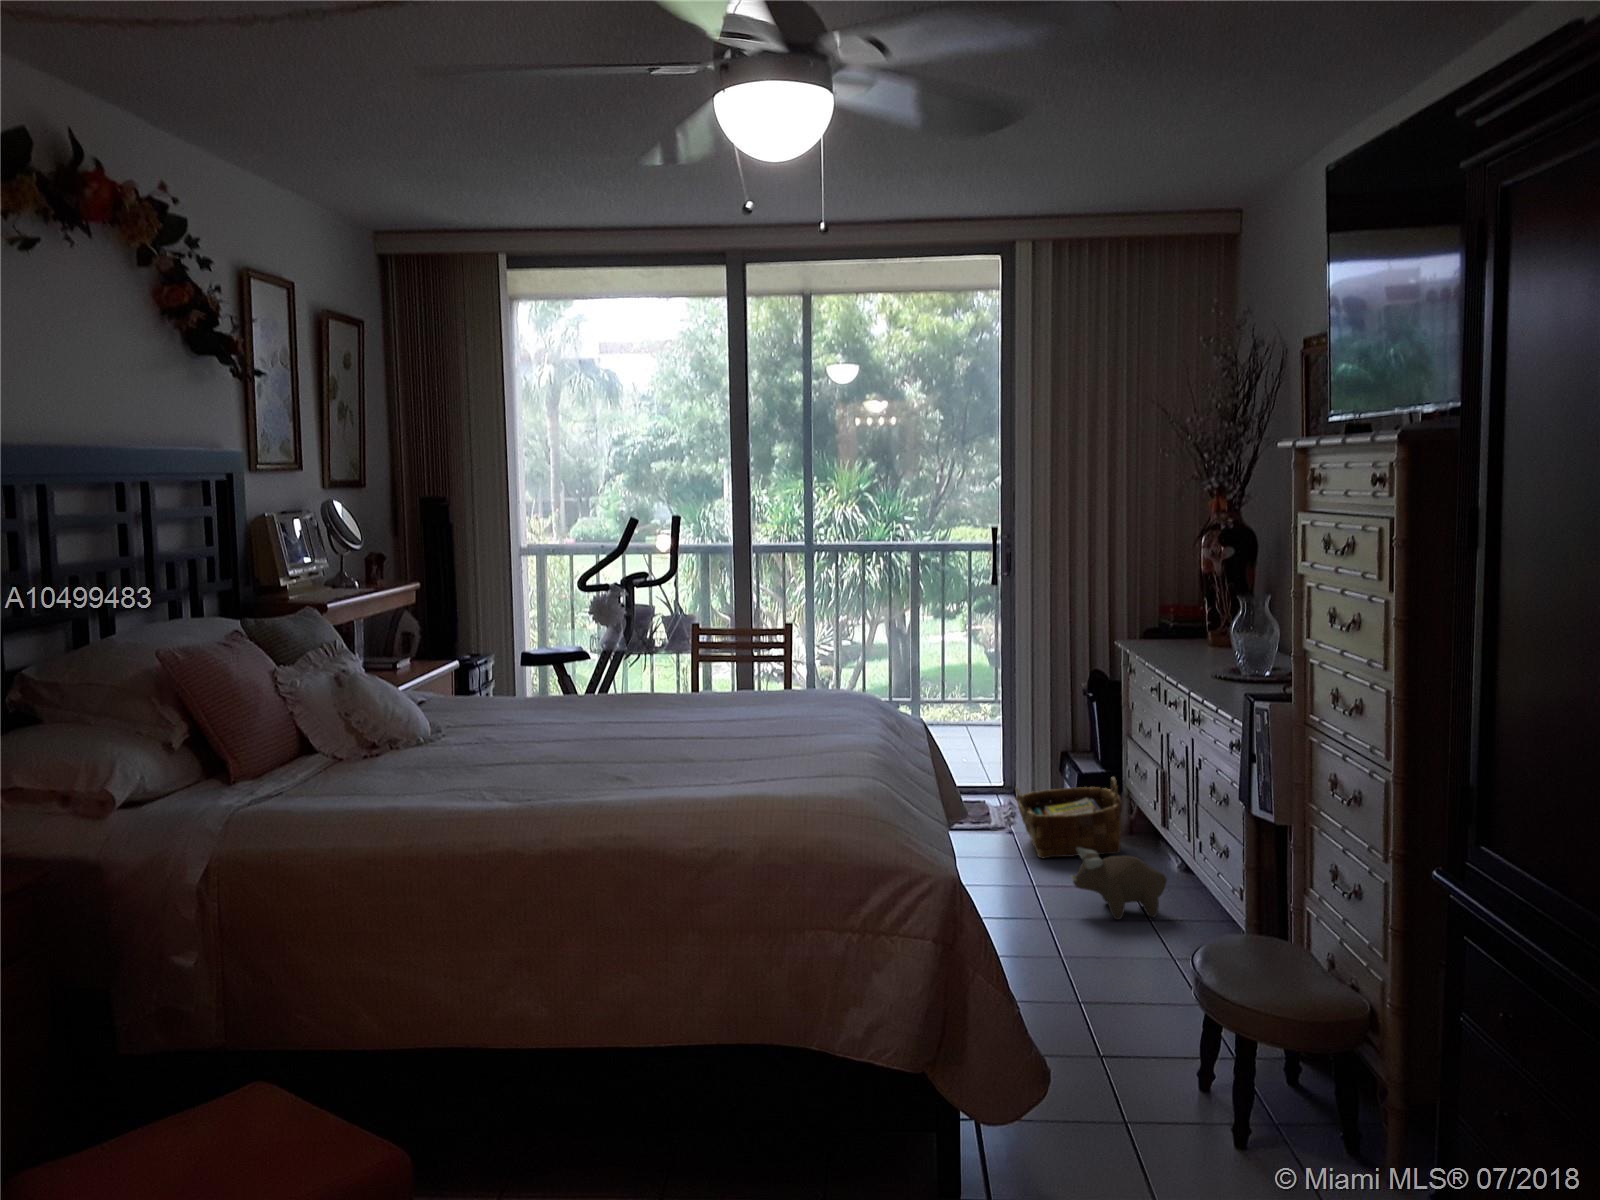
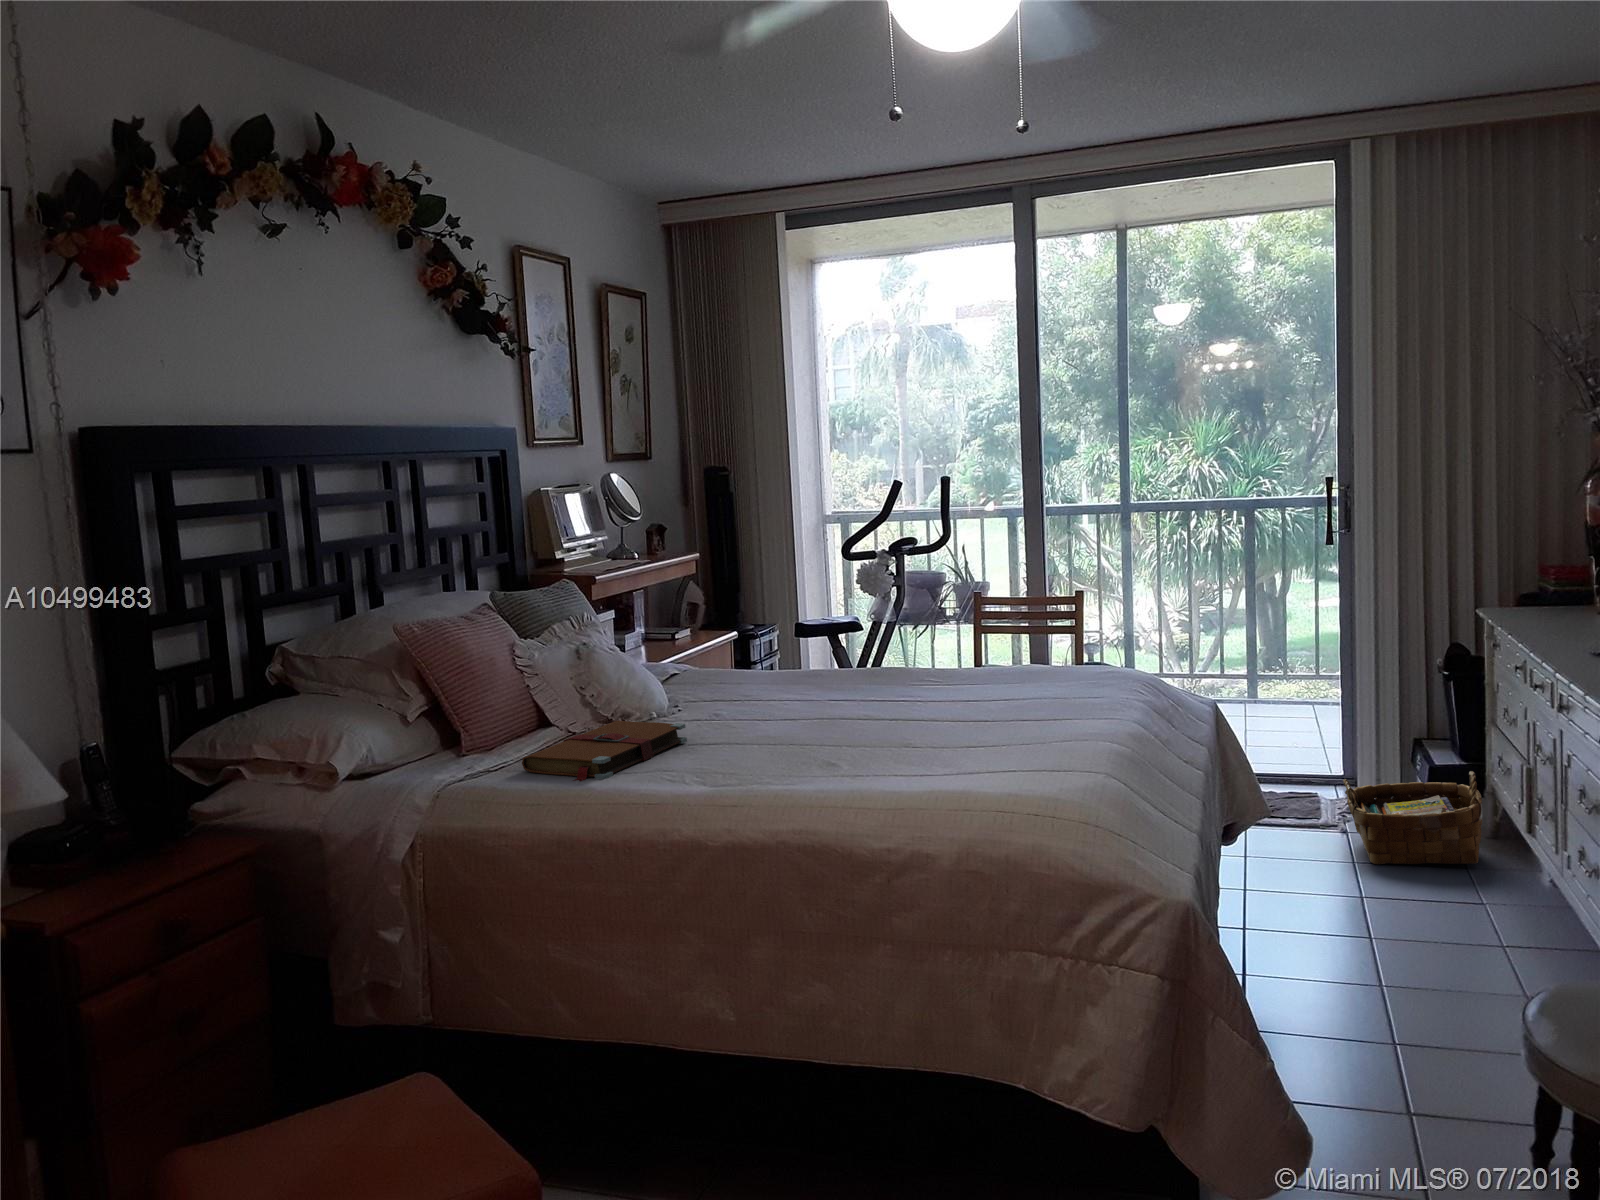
book: none [306,751,471,812] -> present [522,721,687,782]
plush toy: present [1071,847,1167,920] -> none [1398,855,1528,945]

